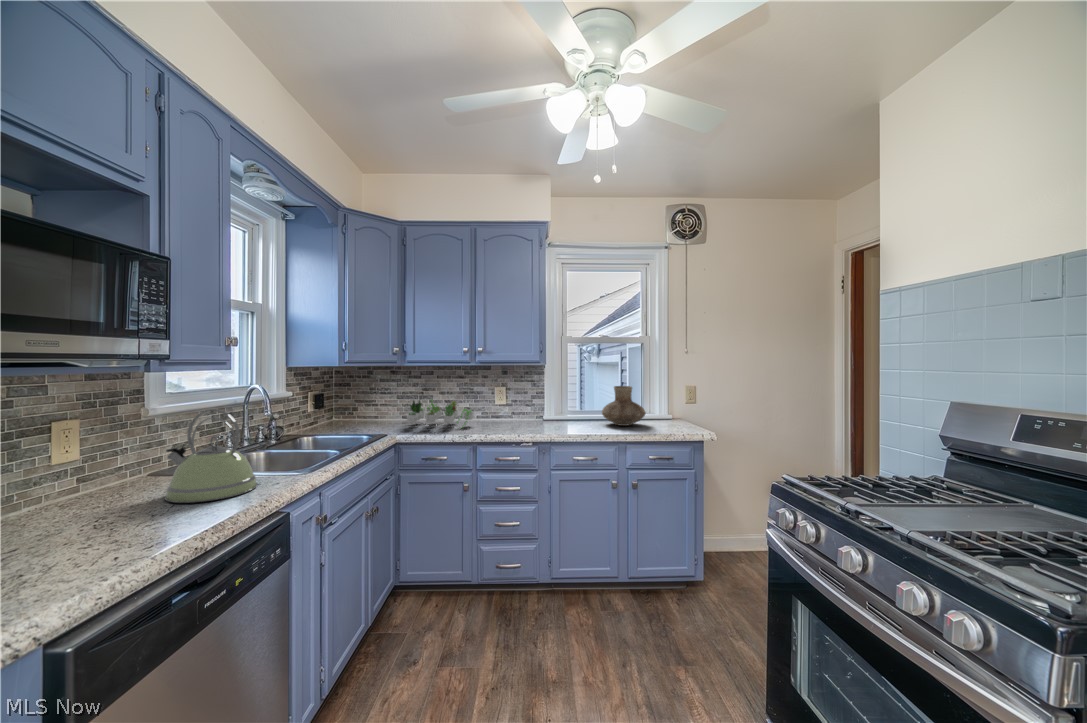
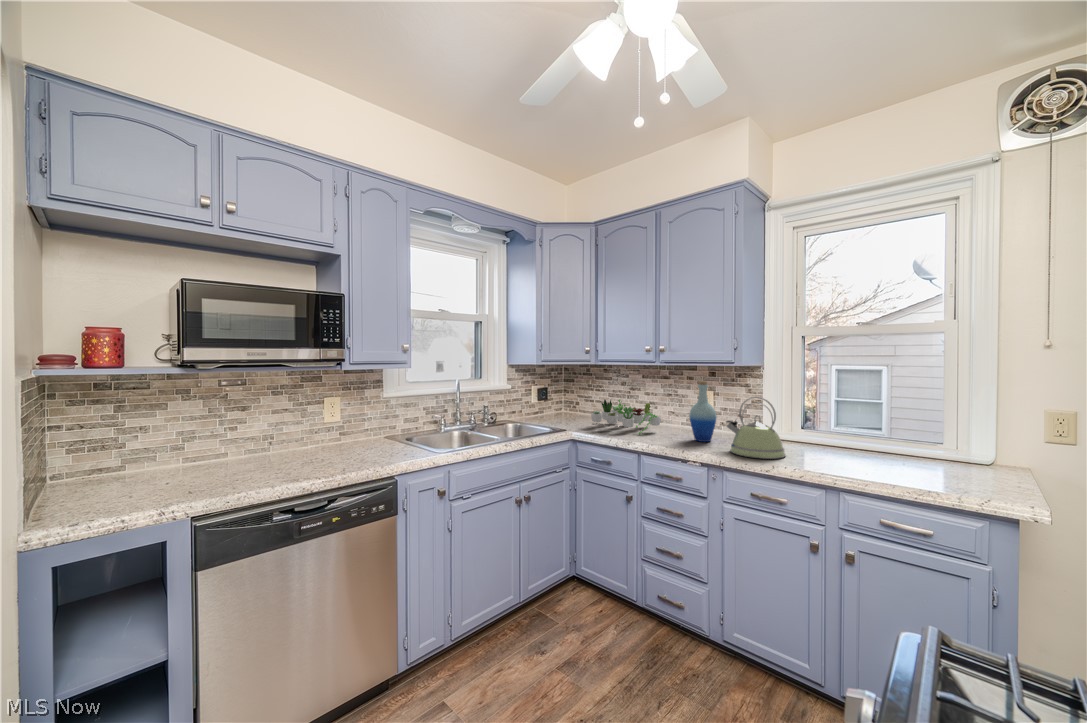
bottle: none [505,378,526,428] -> present [689,381,717,442]
vase: present [602,386,646,426] -> none [837,399,925,465]
kettle: present [165,409,257,503] -> present [726,397,785,459]

